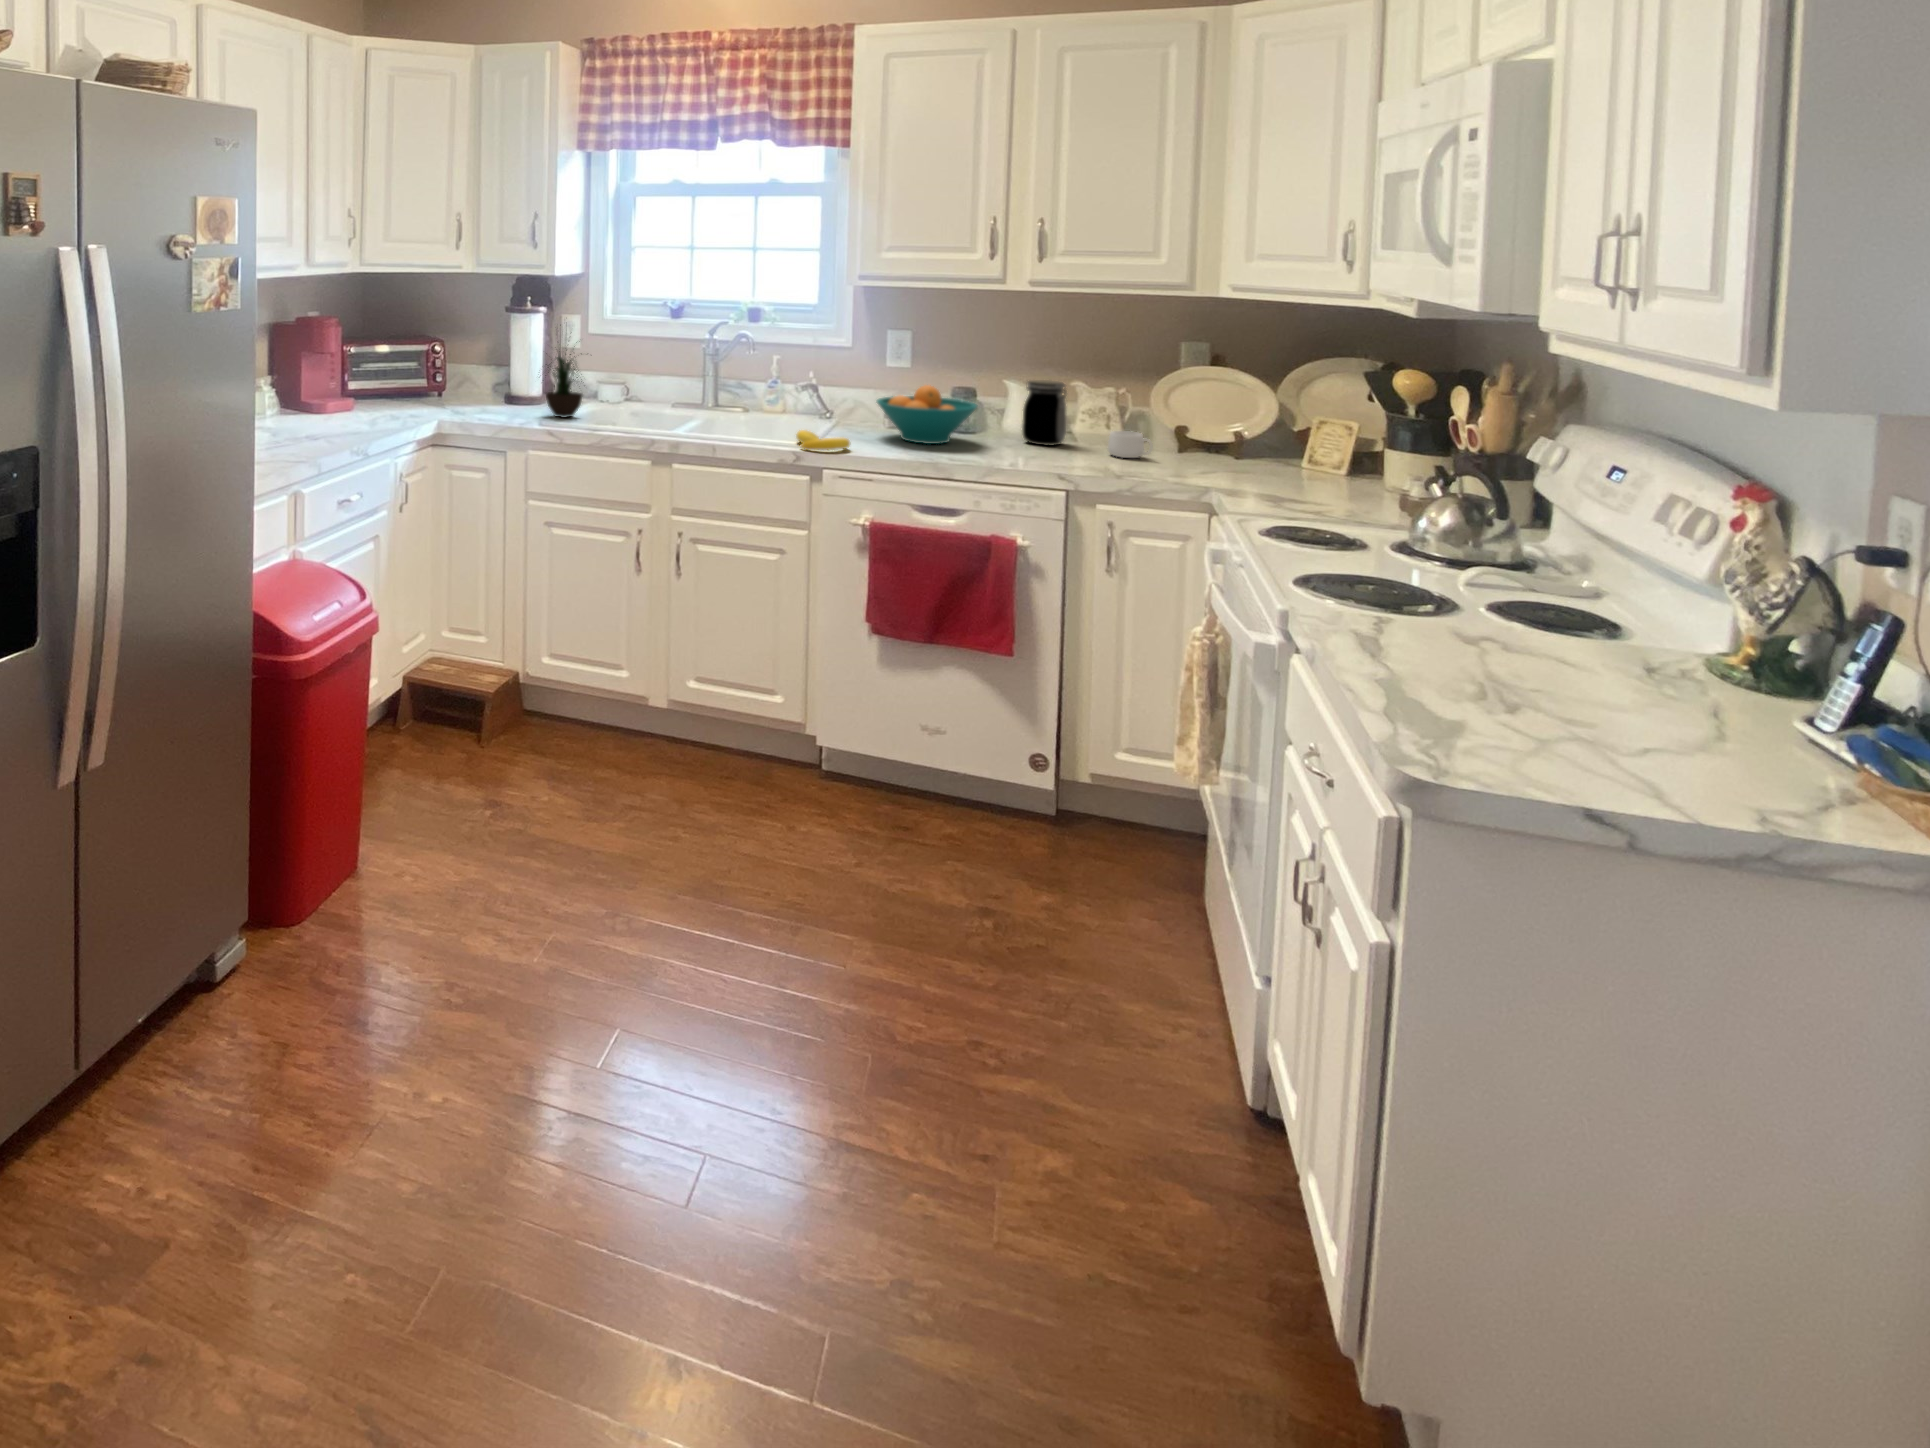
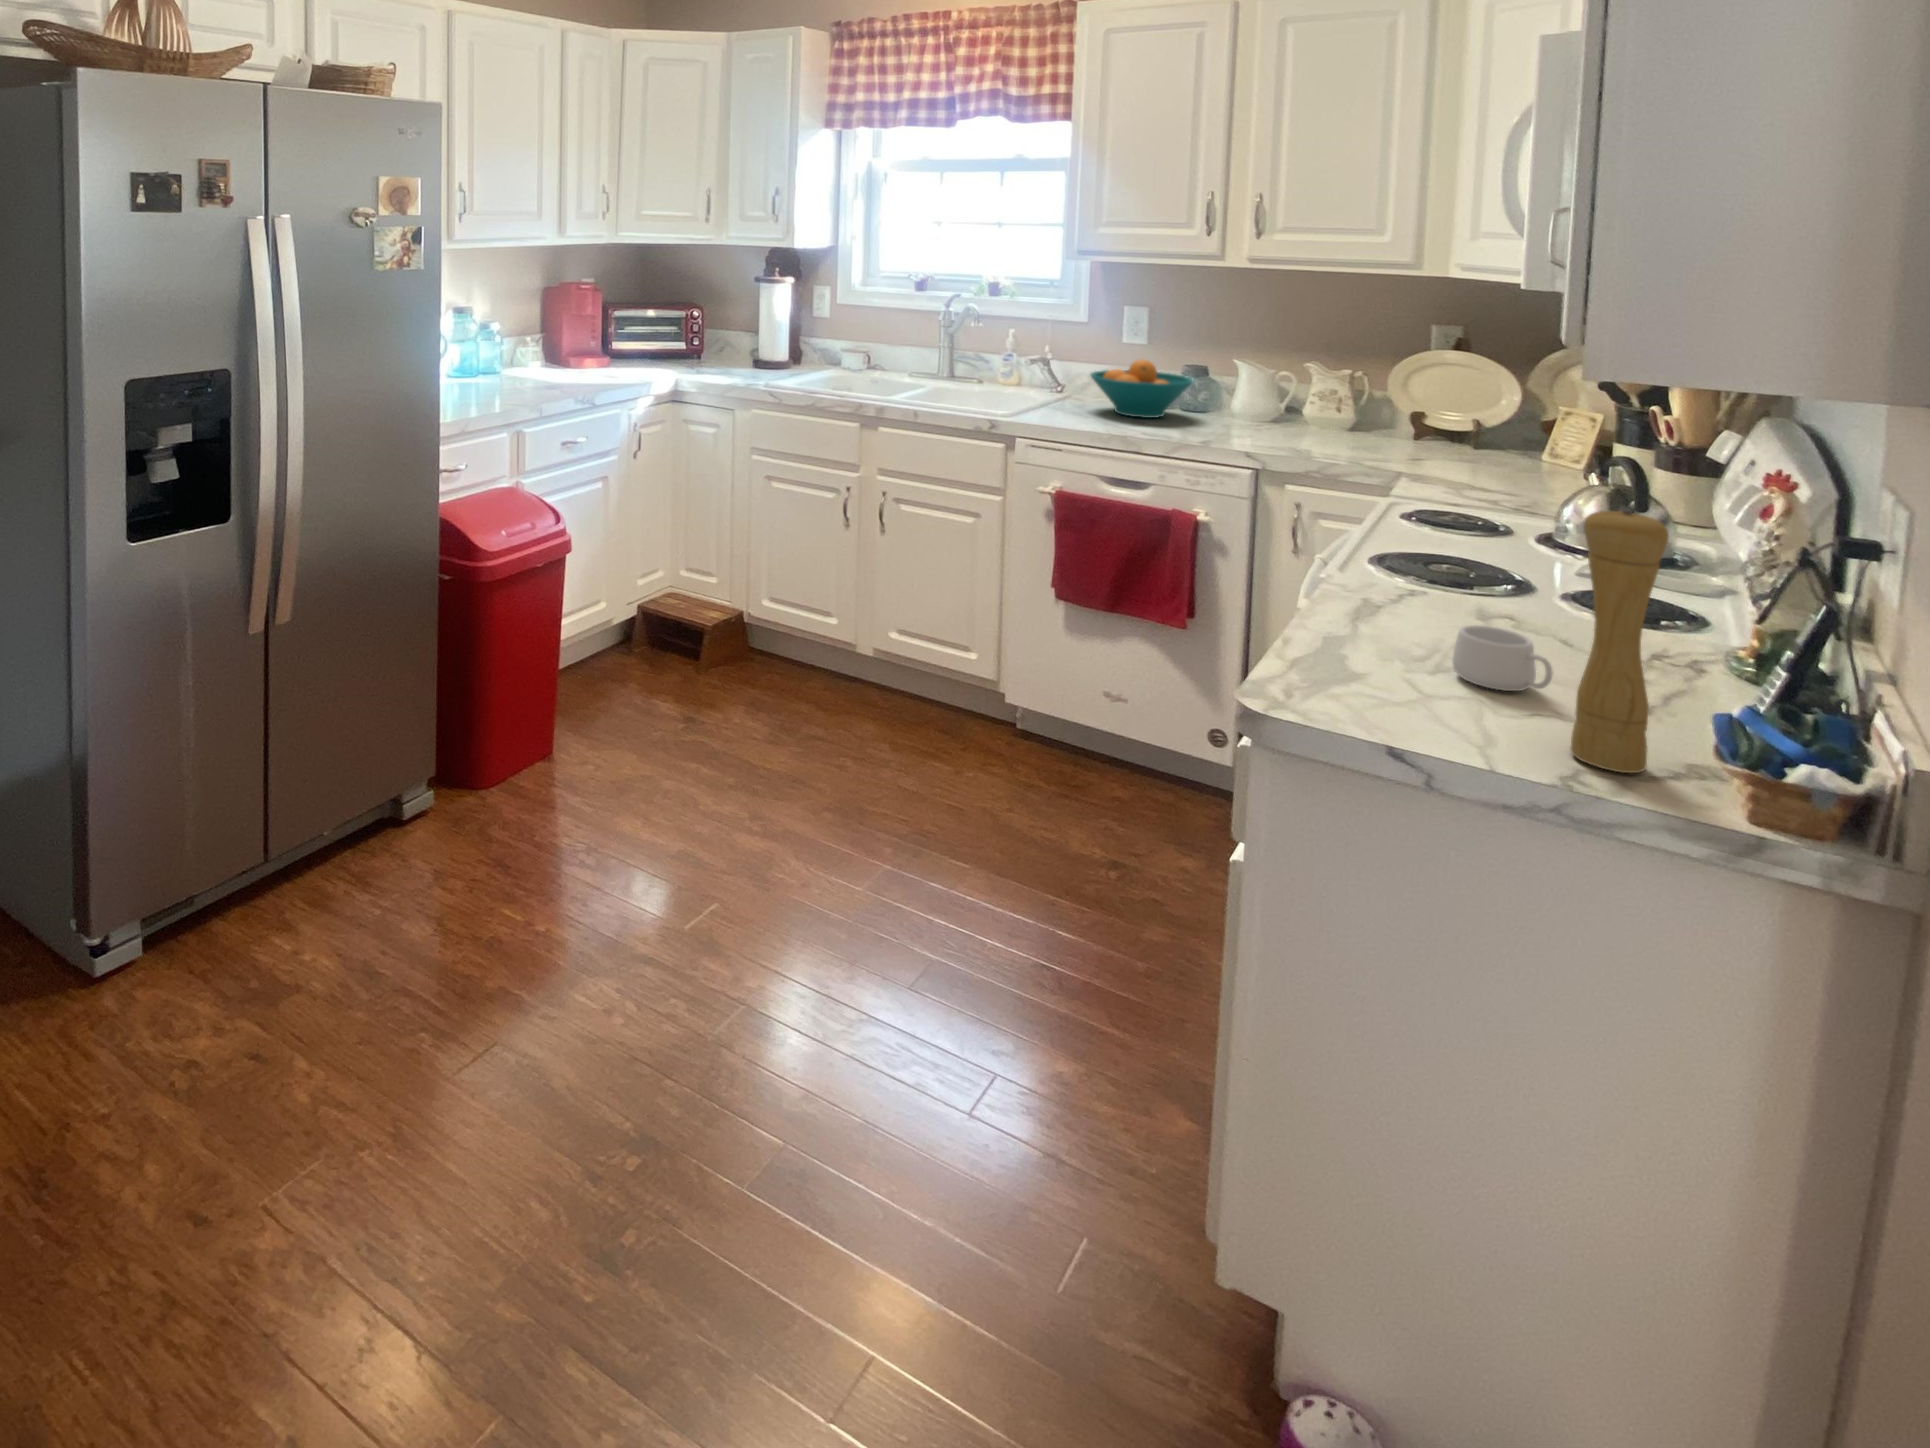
potted plant: present [545,342,582,418] -> none [765,273,823,379]
jar: present [1022,380,1066,445] -> none [1247,358,1297,425]
banana: present [796,430,850,450] -> none [996,398,1049,418]
mug: present [1108,431,1153,458] -> present [1452,625,1553,691]
pepper mill: none [1671,534,1772,799] -> present [1571,509,1668,773]

